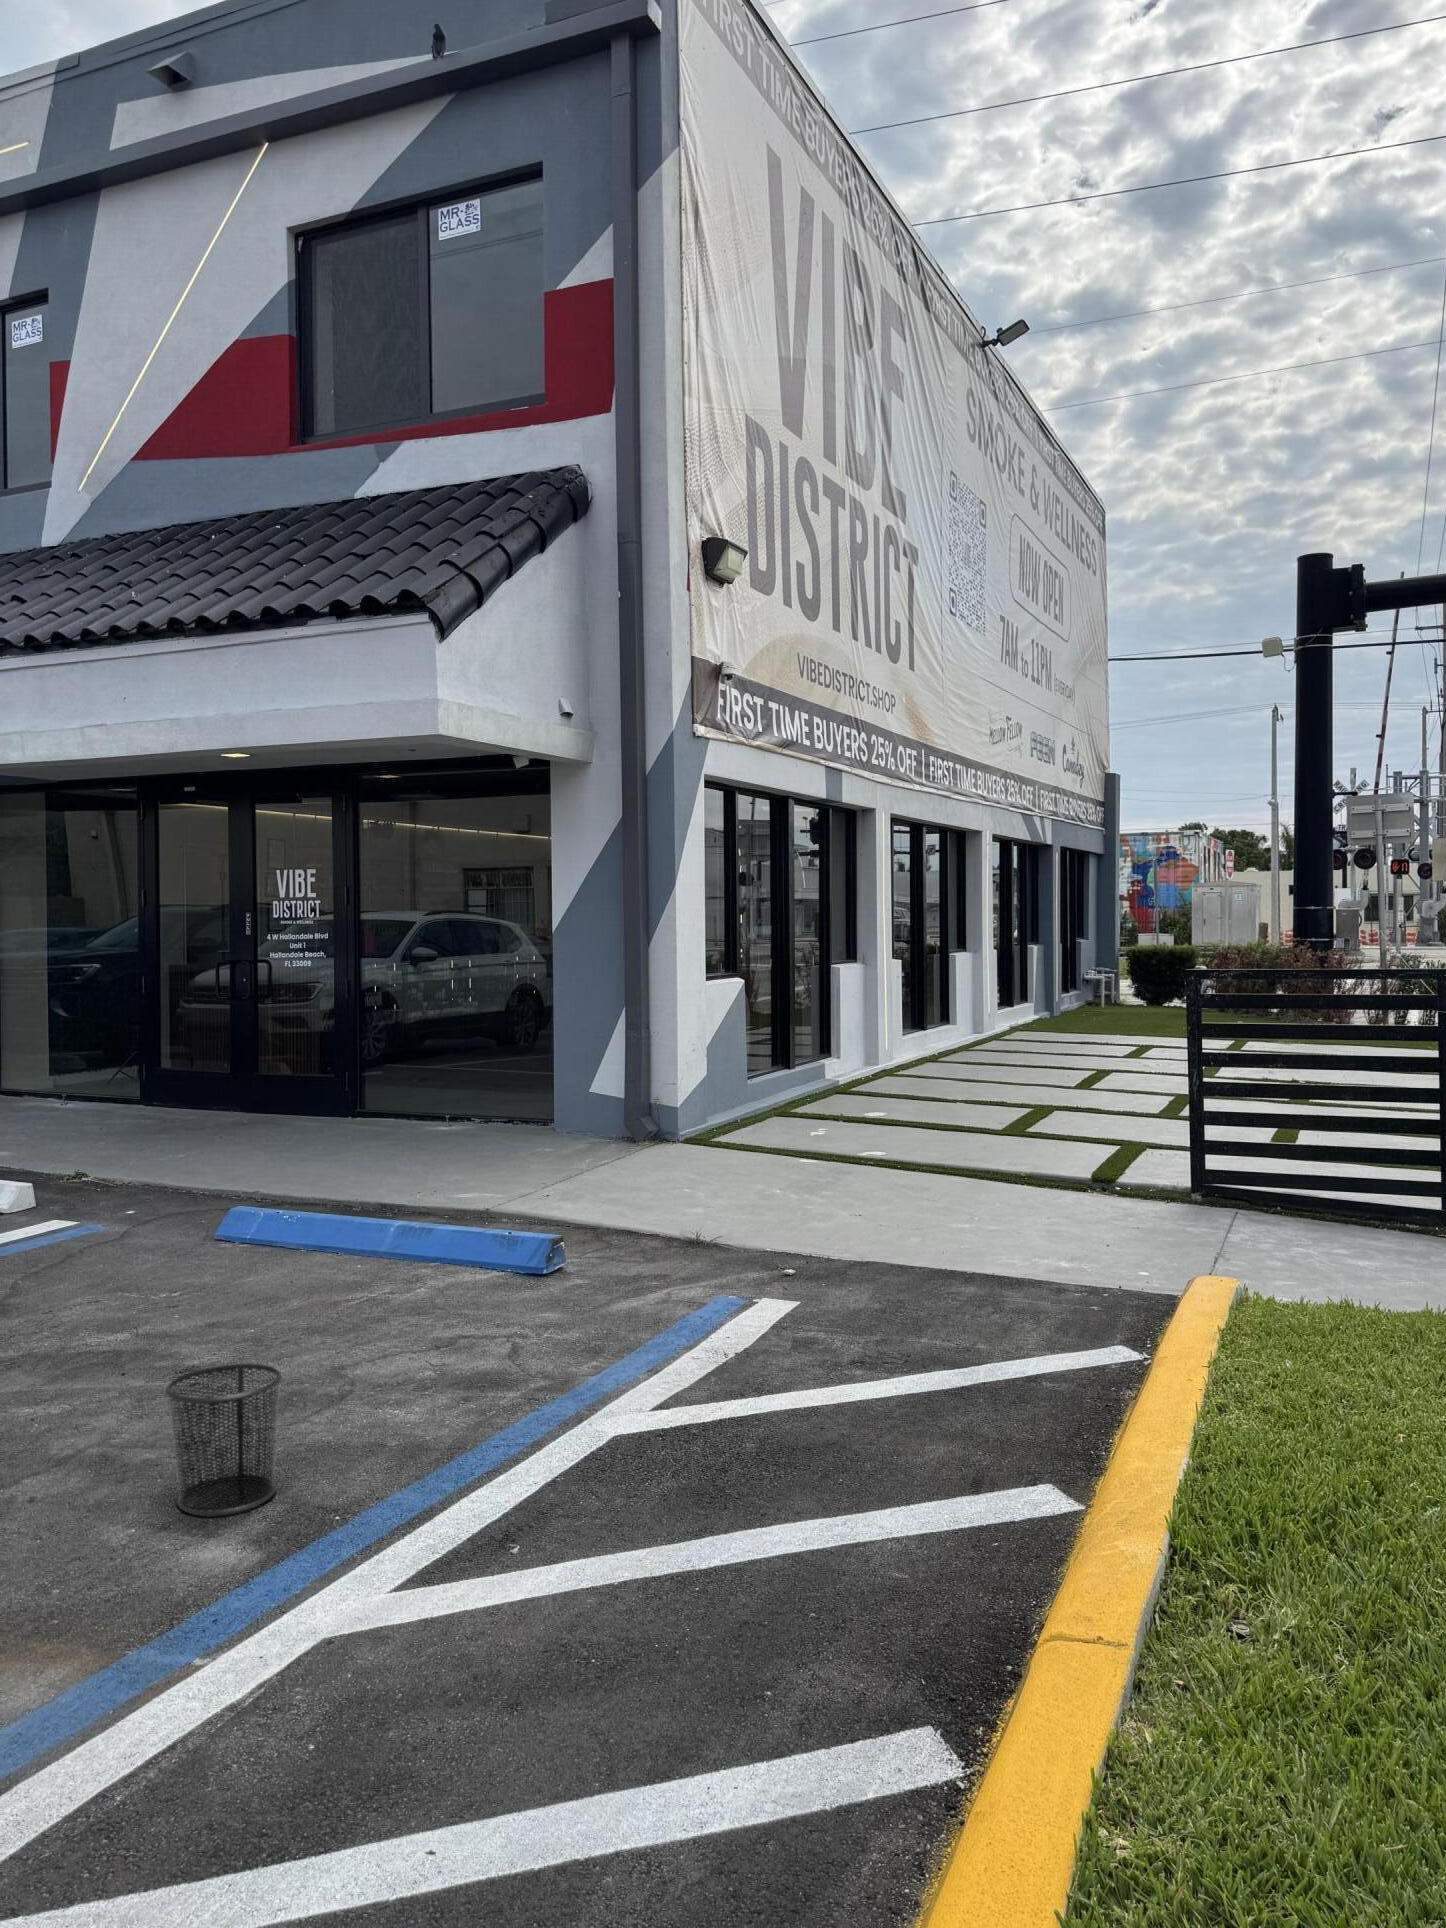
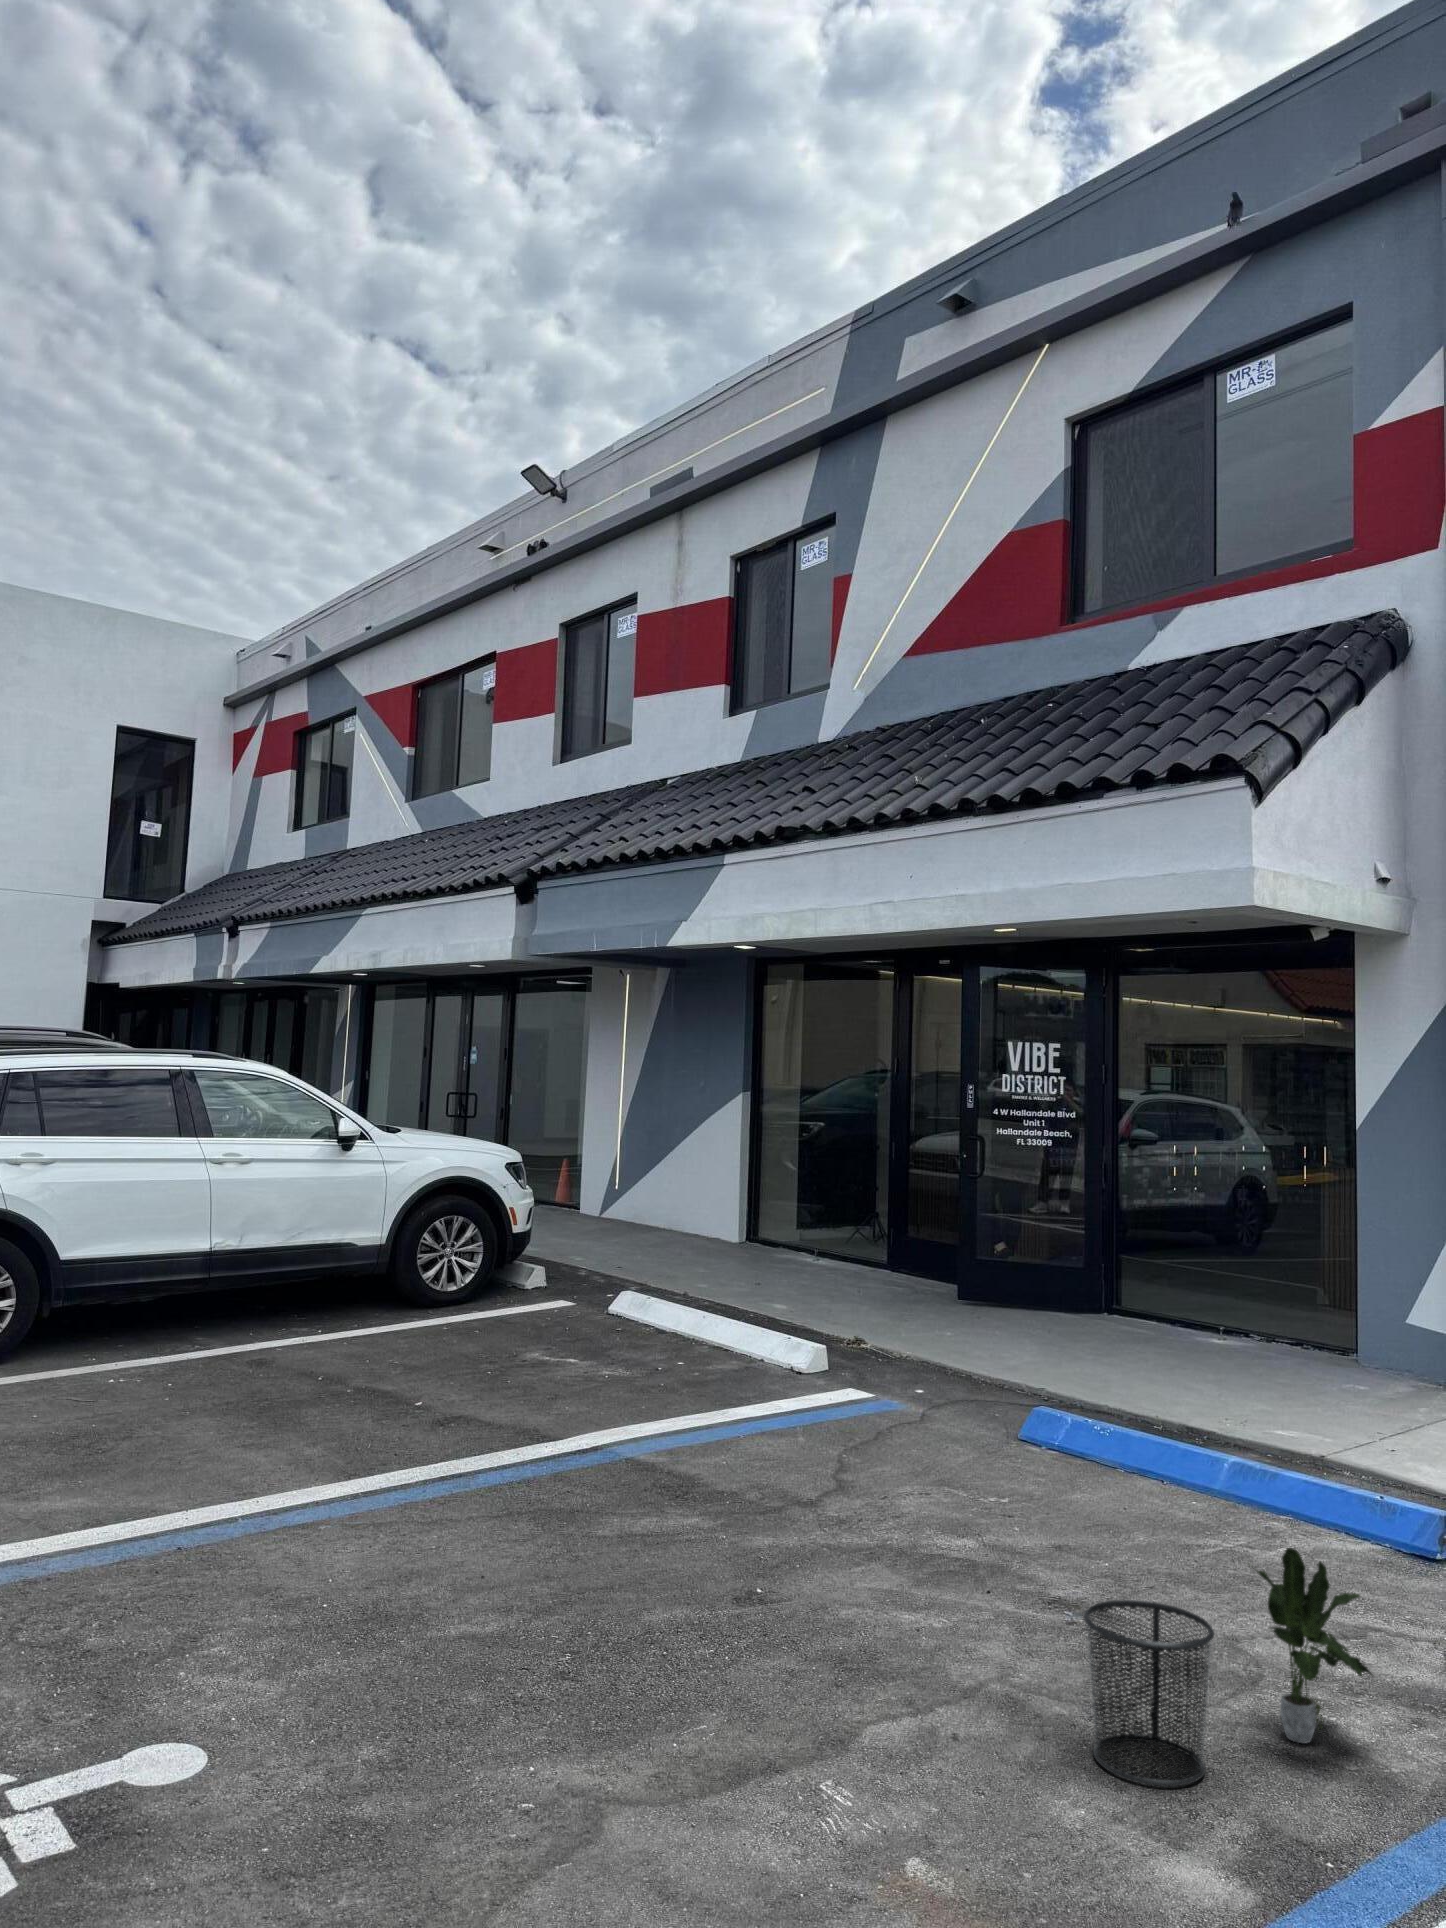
potted plant: none [327,1296,429,1452] -> present [1257,1548,1372,1743]

